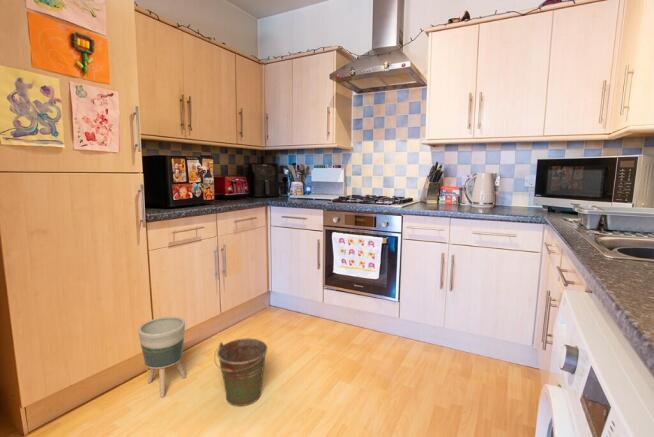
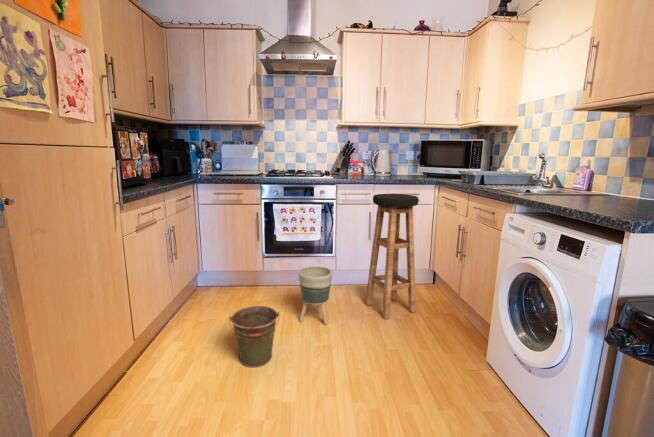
bar stool: none [414,231,483,404] -> present [365,194,419,319]
planter: present [138,317,186,397] -> present [298,266,332,324]

